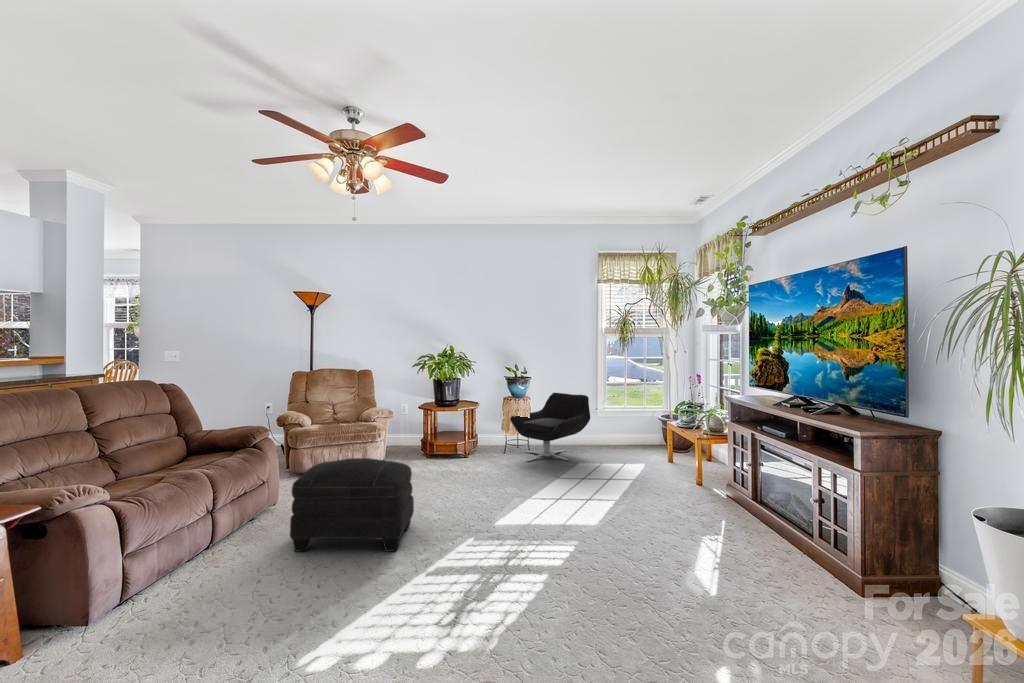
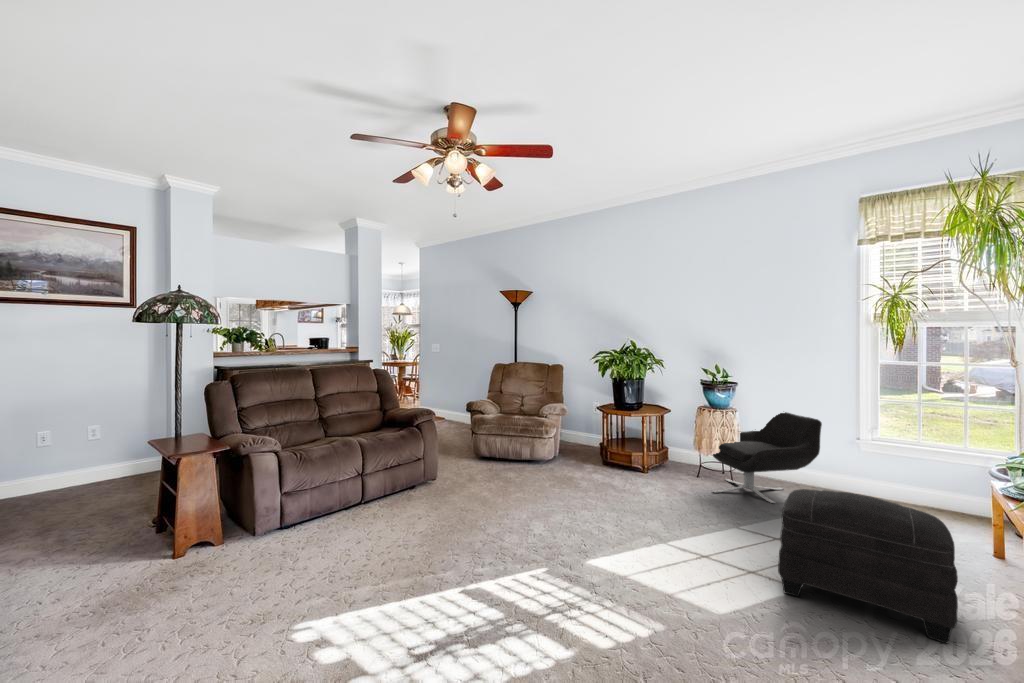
ottoman: present [290,458,414,551] -> present [778,489,958,644]

